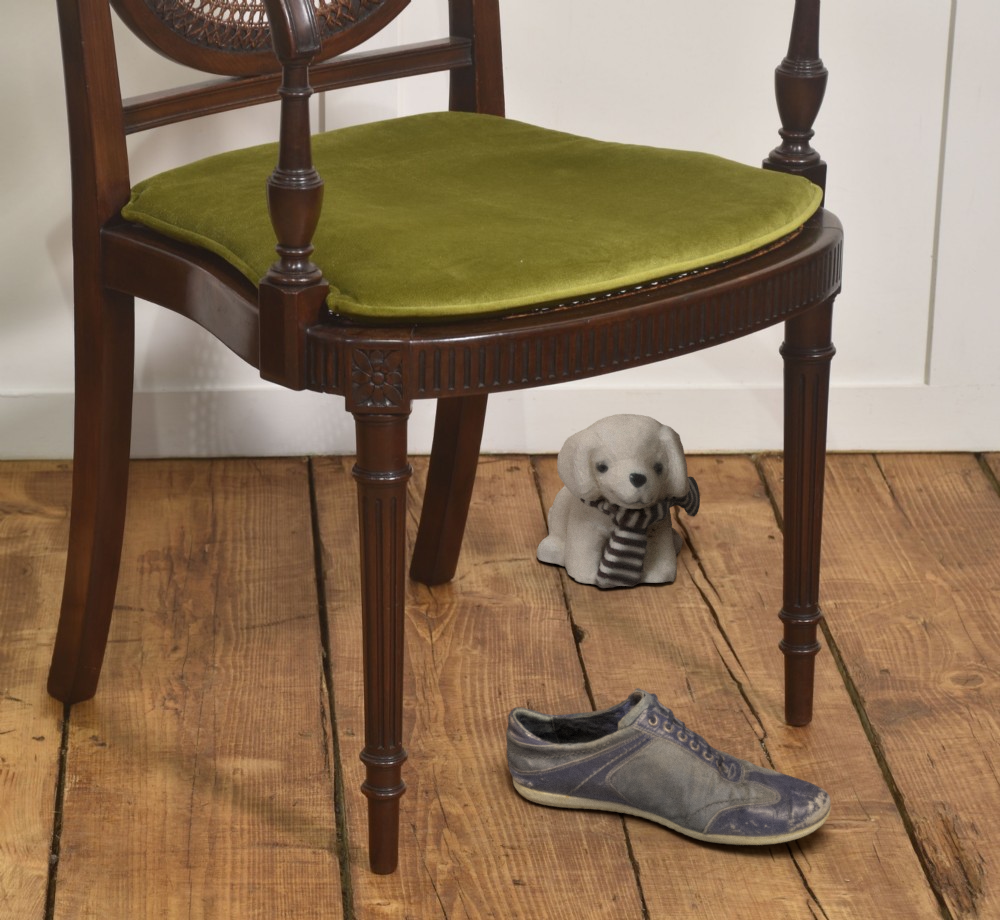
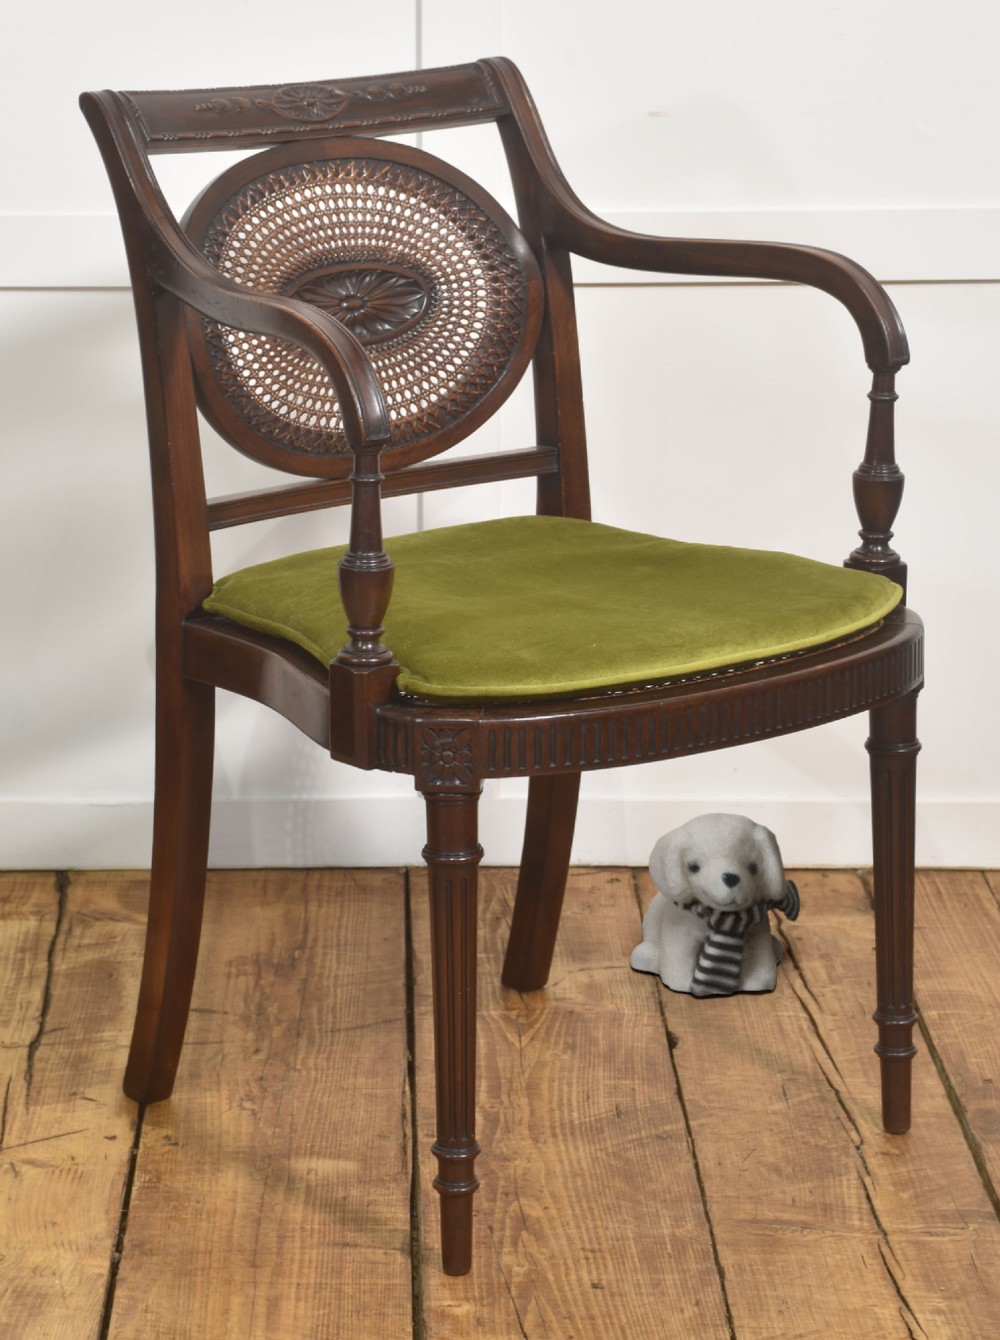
shoe: present [506,688,831,845] -> none [587,1085,926,1251]

